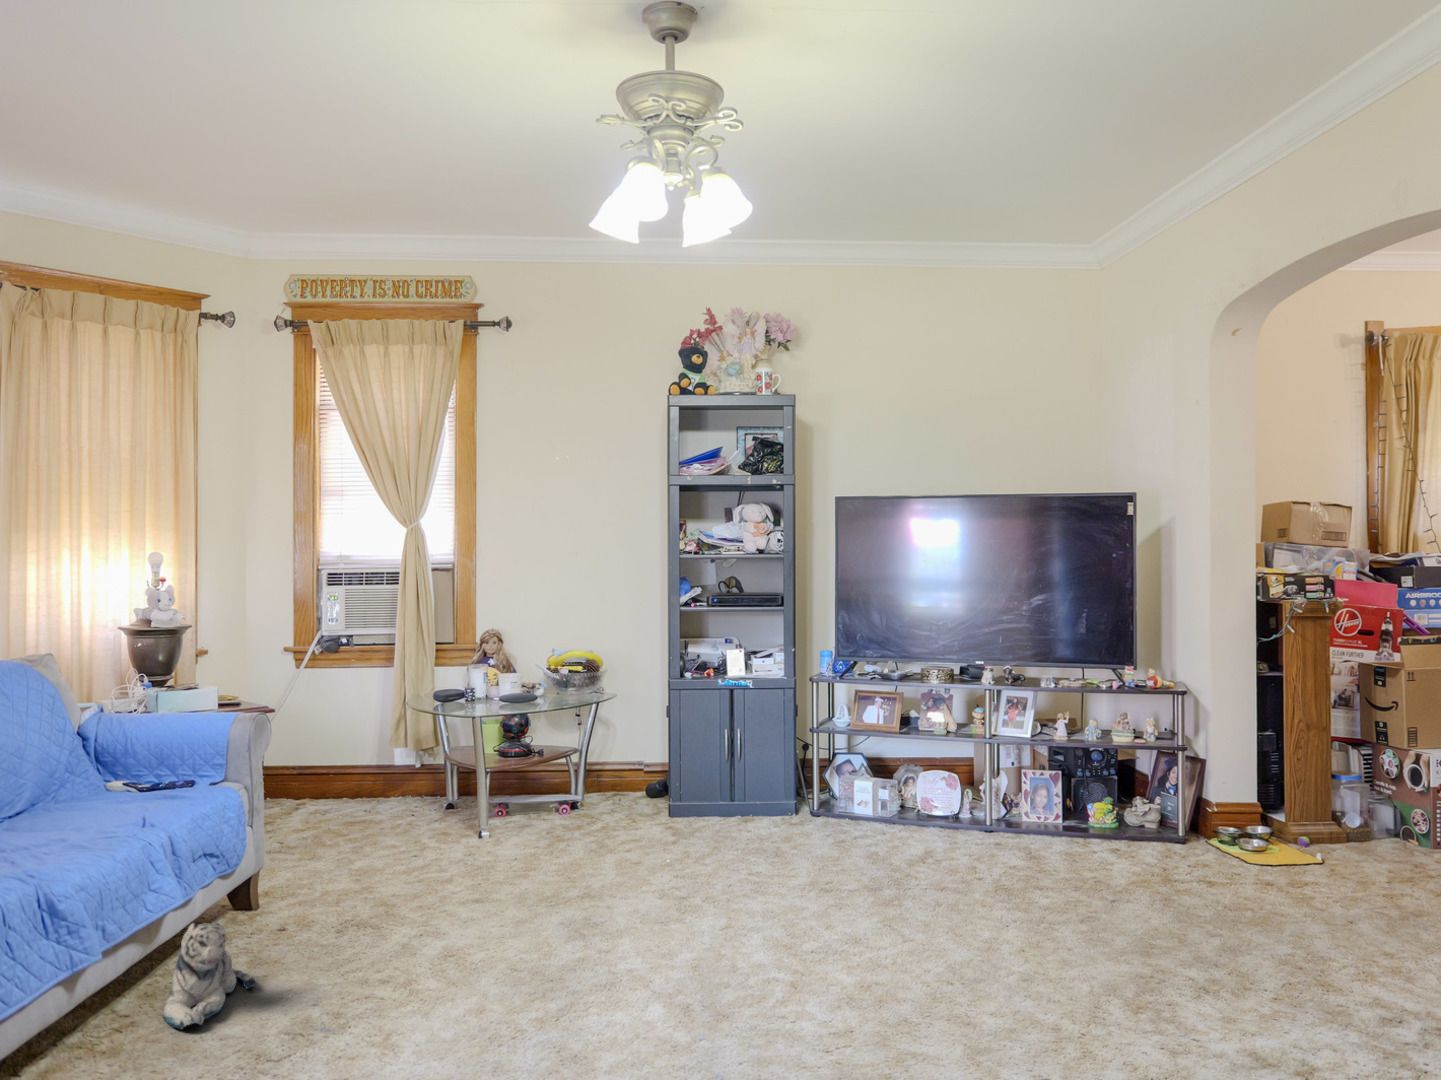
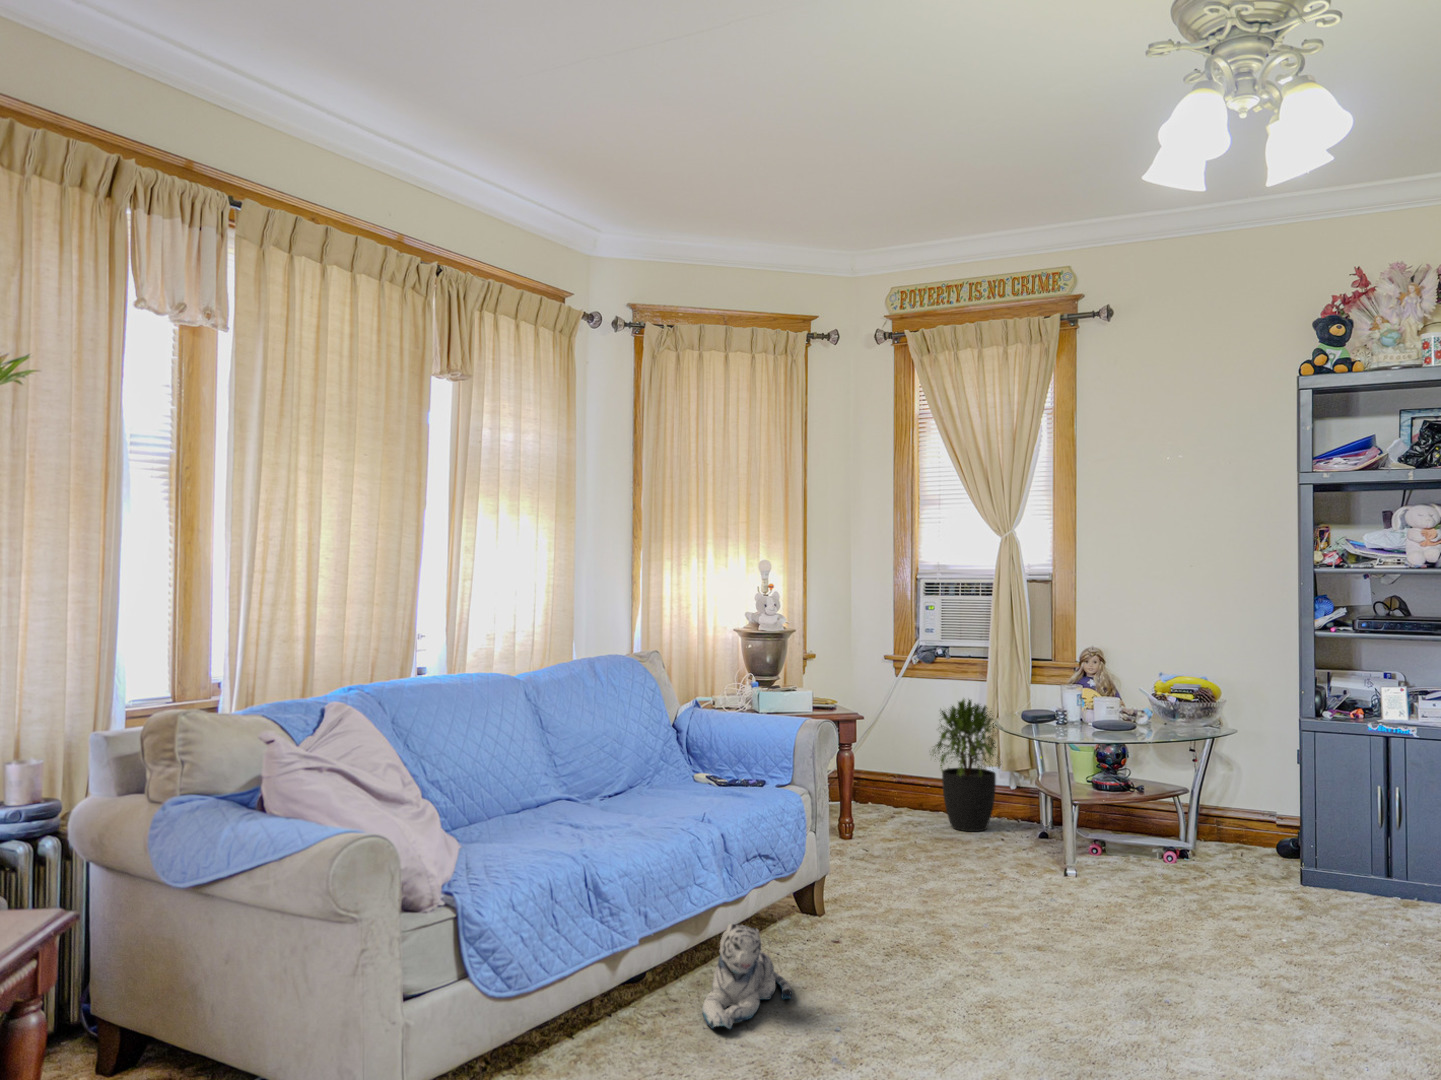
potted plant: none [337,685,413,816] -> present [932,699,999,831]

